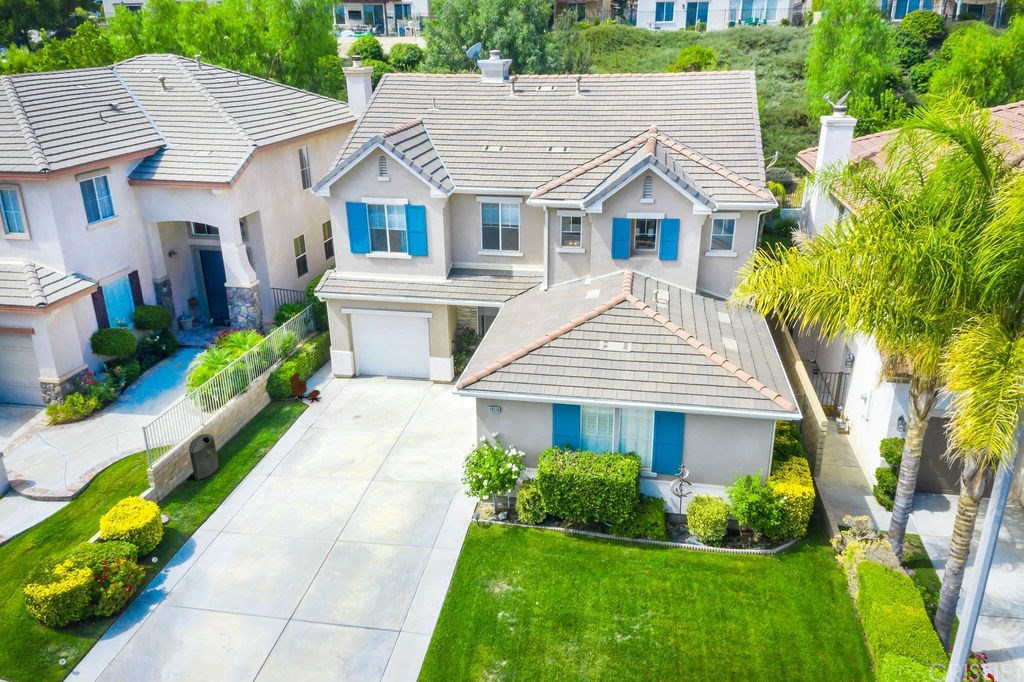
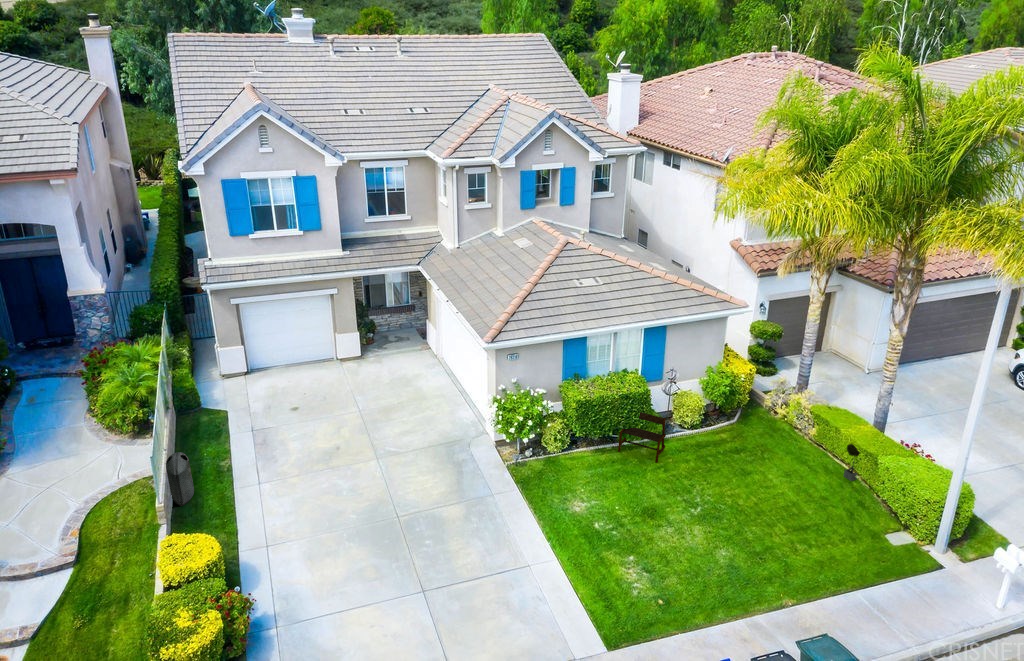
lounge chair: present [290,372,321,403] -> none [202,376,239,408]
bench: none [599,498,650,566] -> present [618,412,666,463]
potted tree: none [848,618,873,668] -> present [844,444,861,481]

